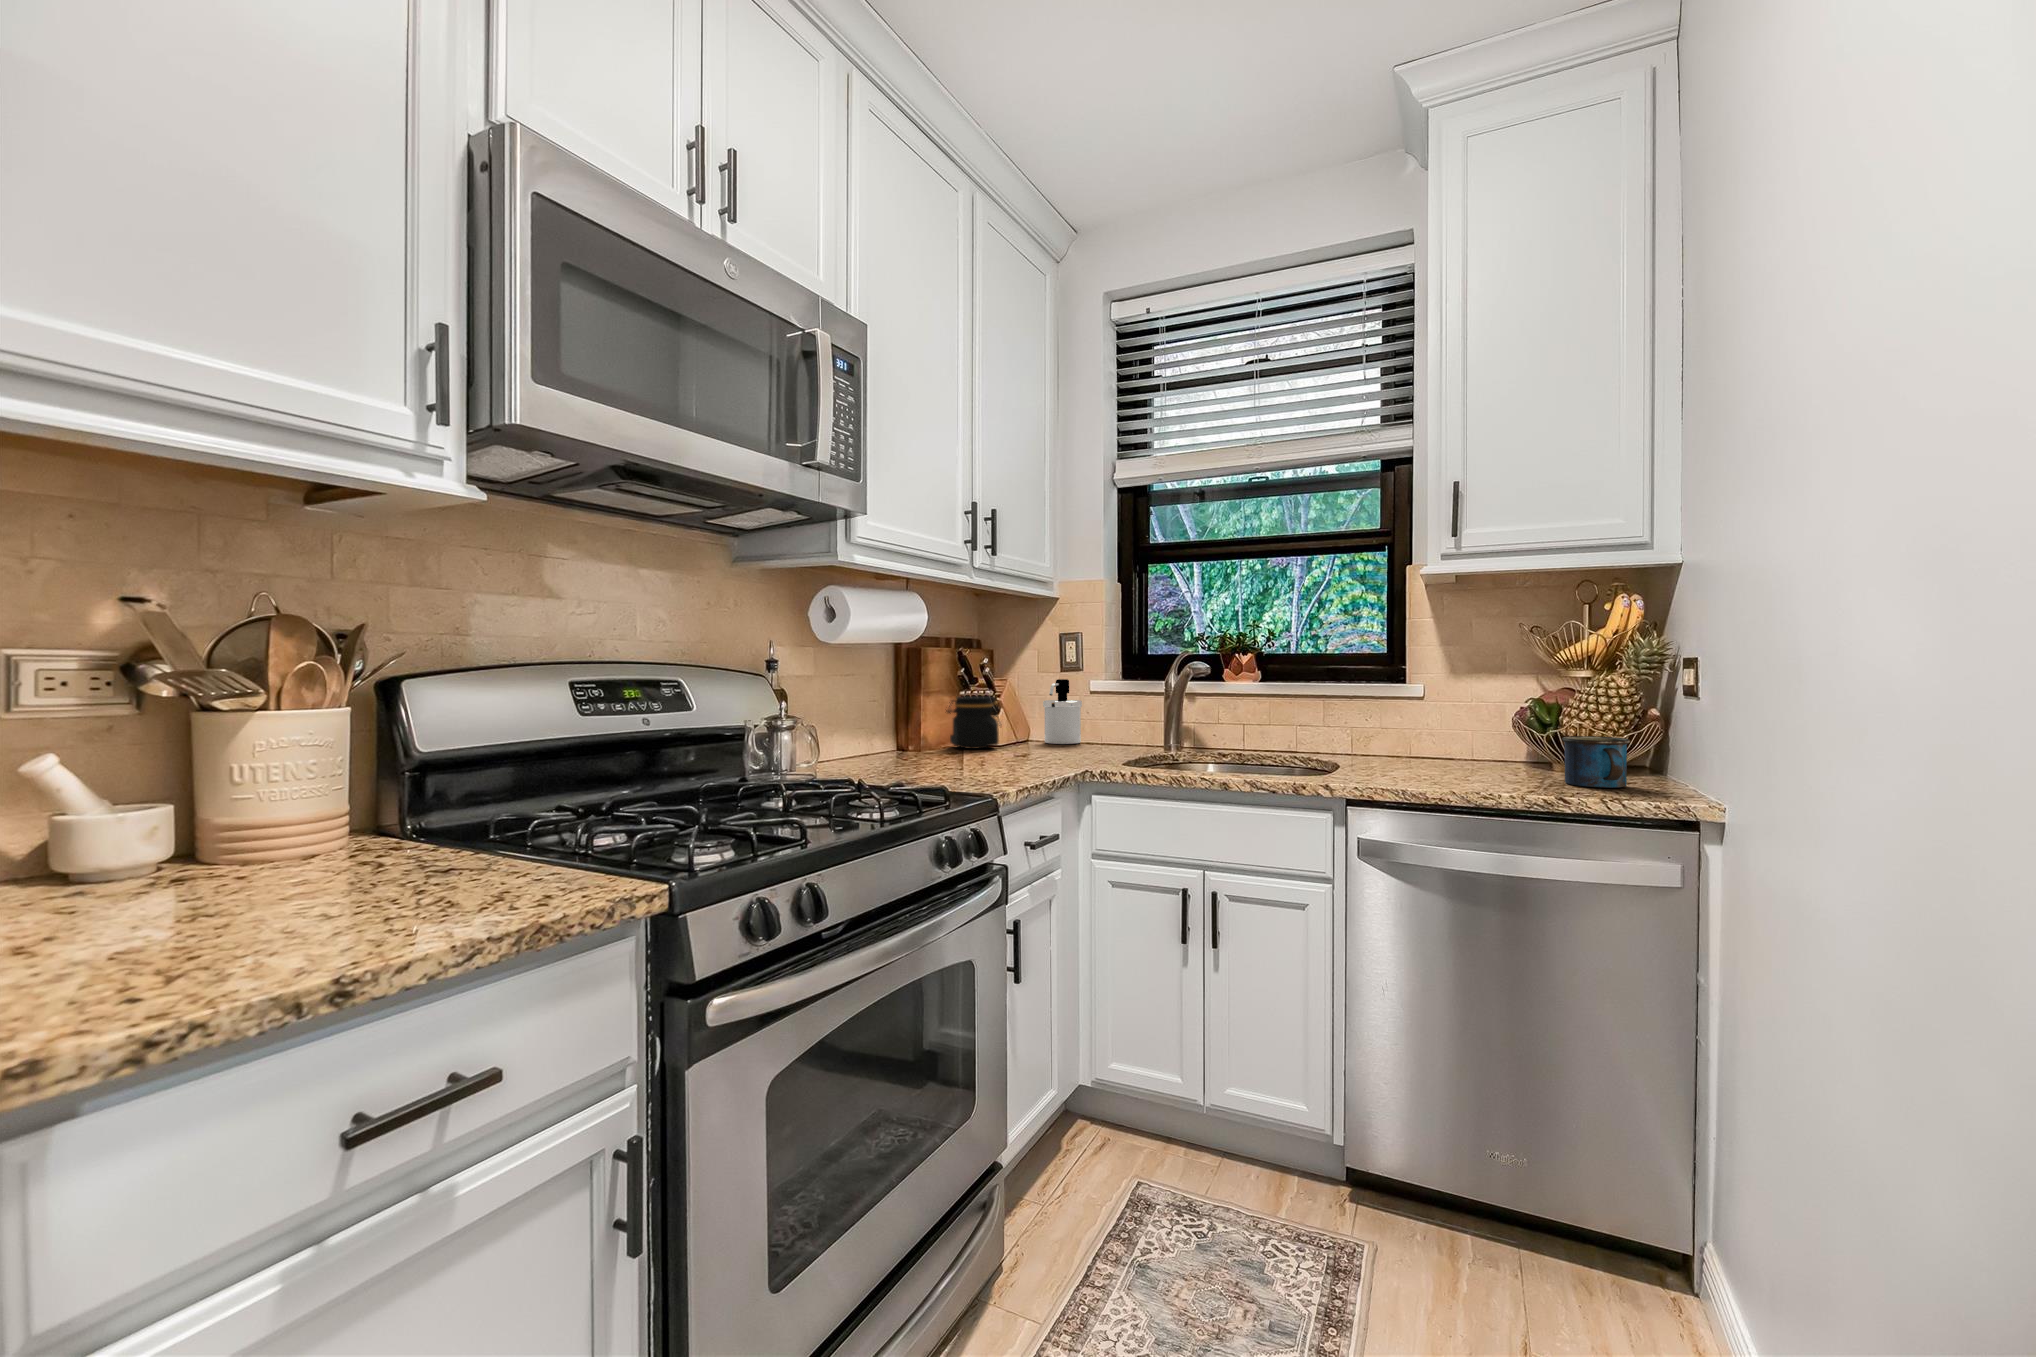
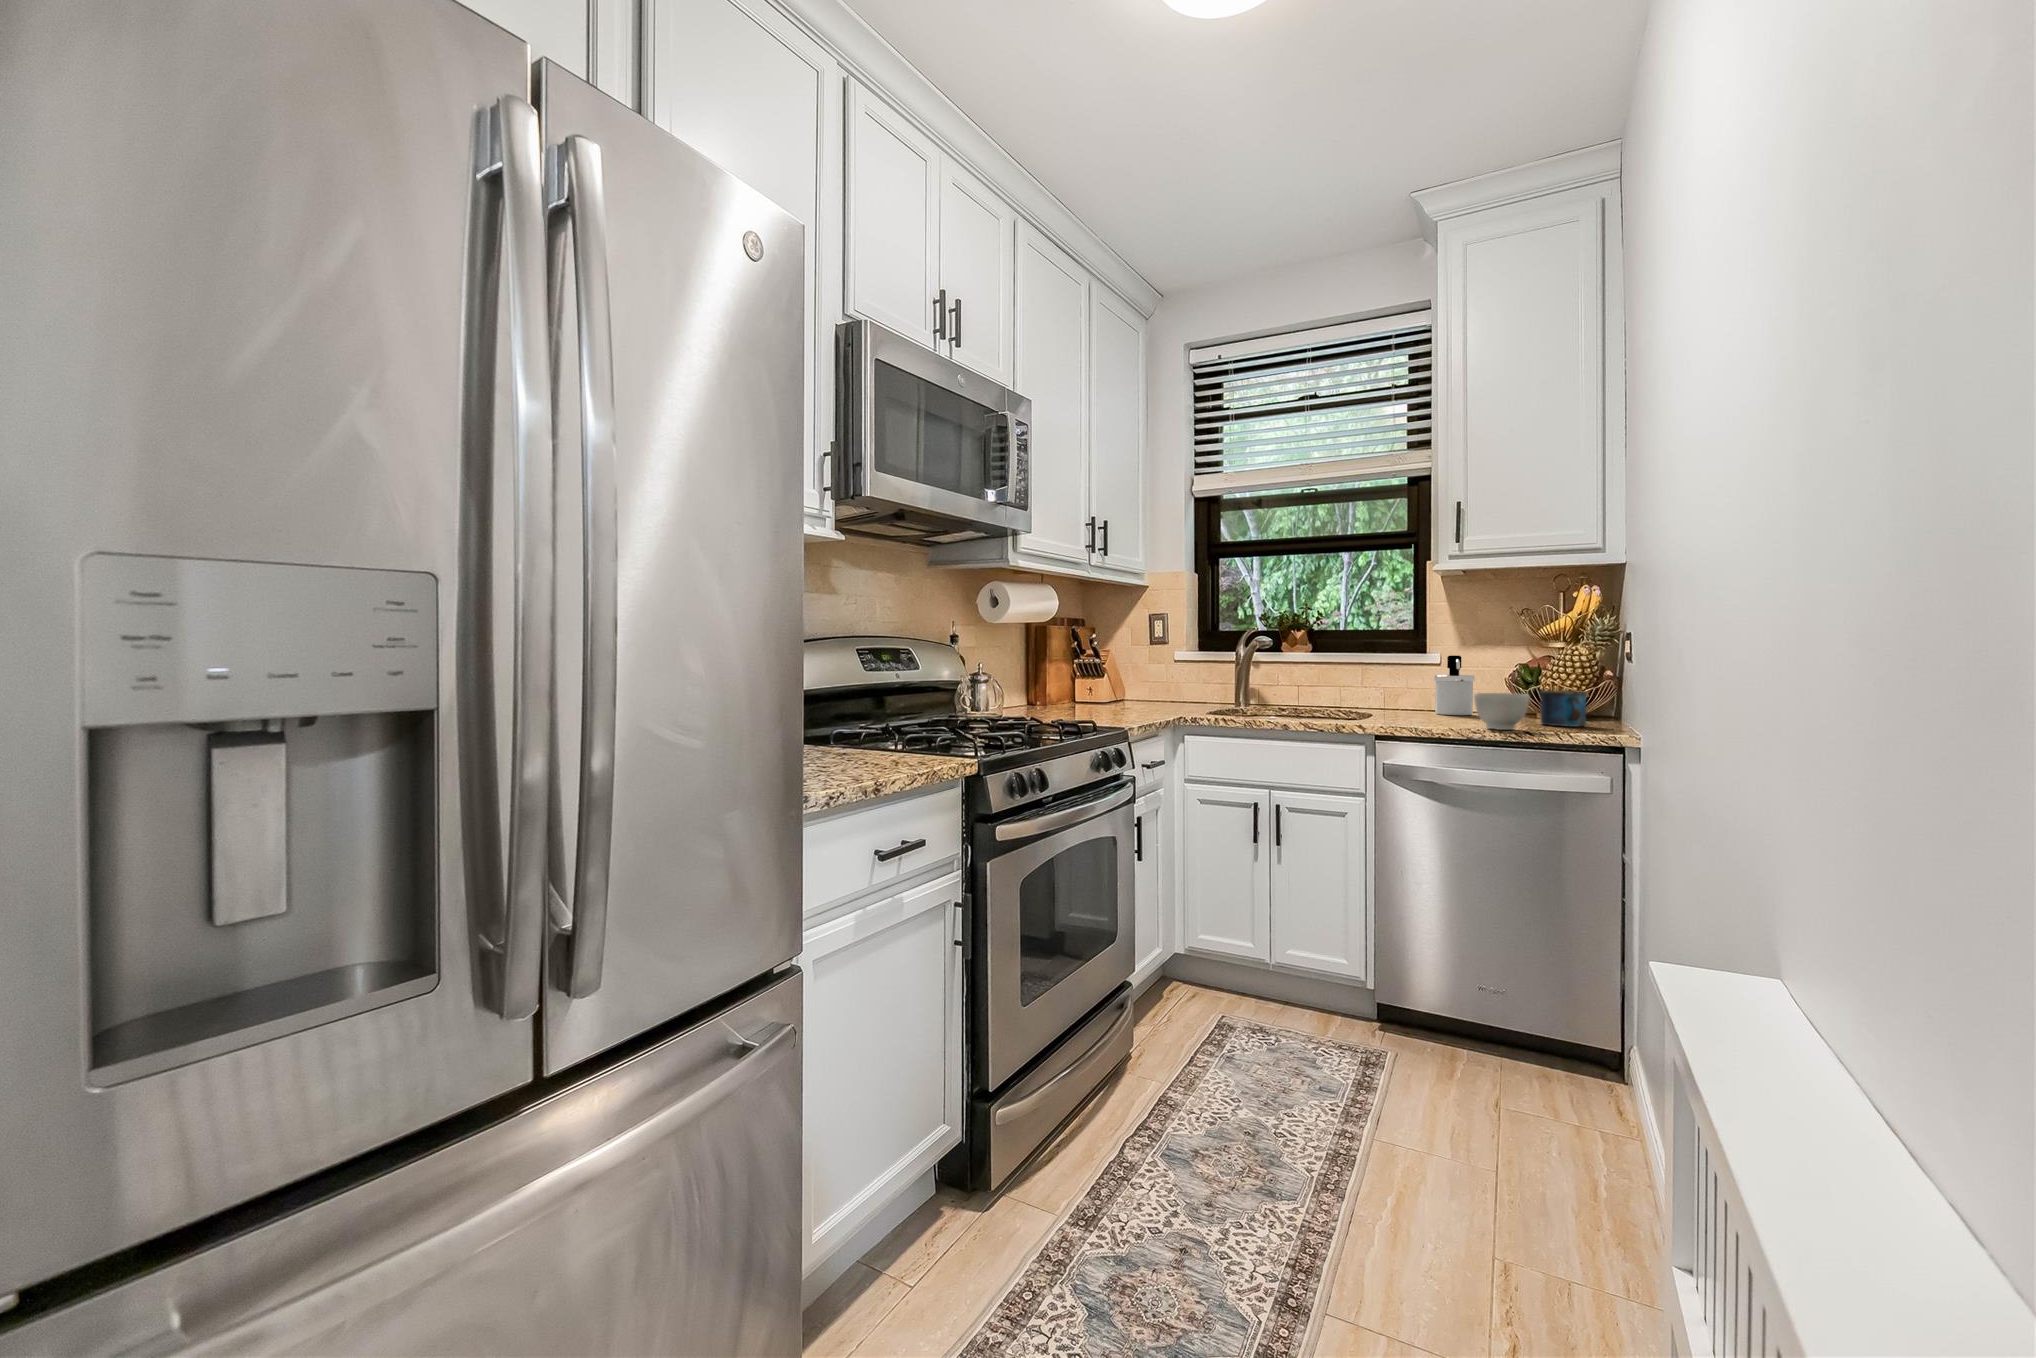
soap dispenser: present [1043,679,1082,744] -> present [1434,655,1475,715]
jar: present [946,697,1000,749] -> none [1063,665,1107,705]
bowl: none [1479,743,1557,796] -> present [1474,693,1529,730]

